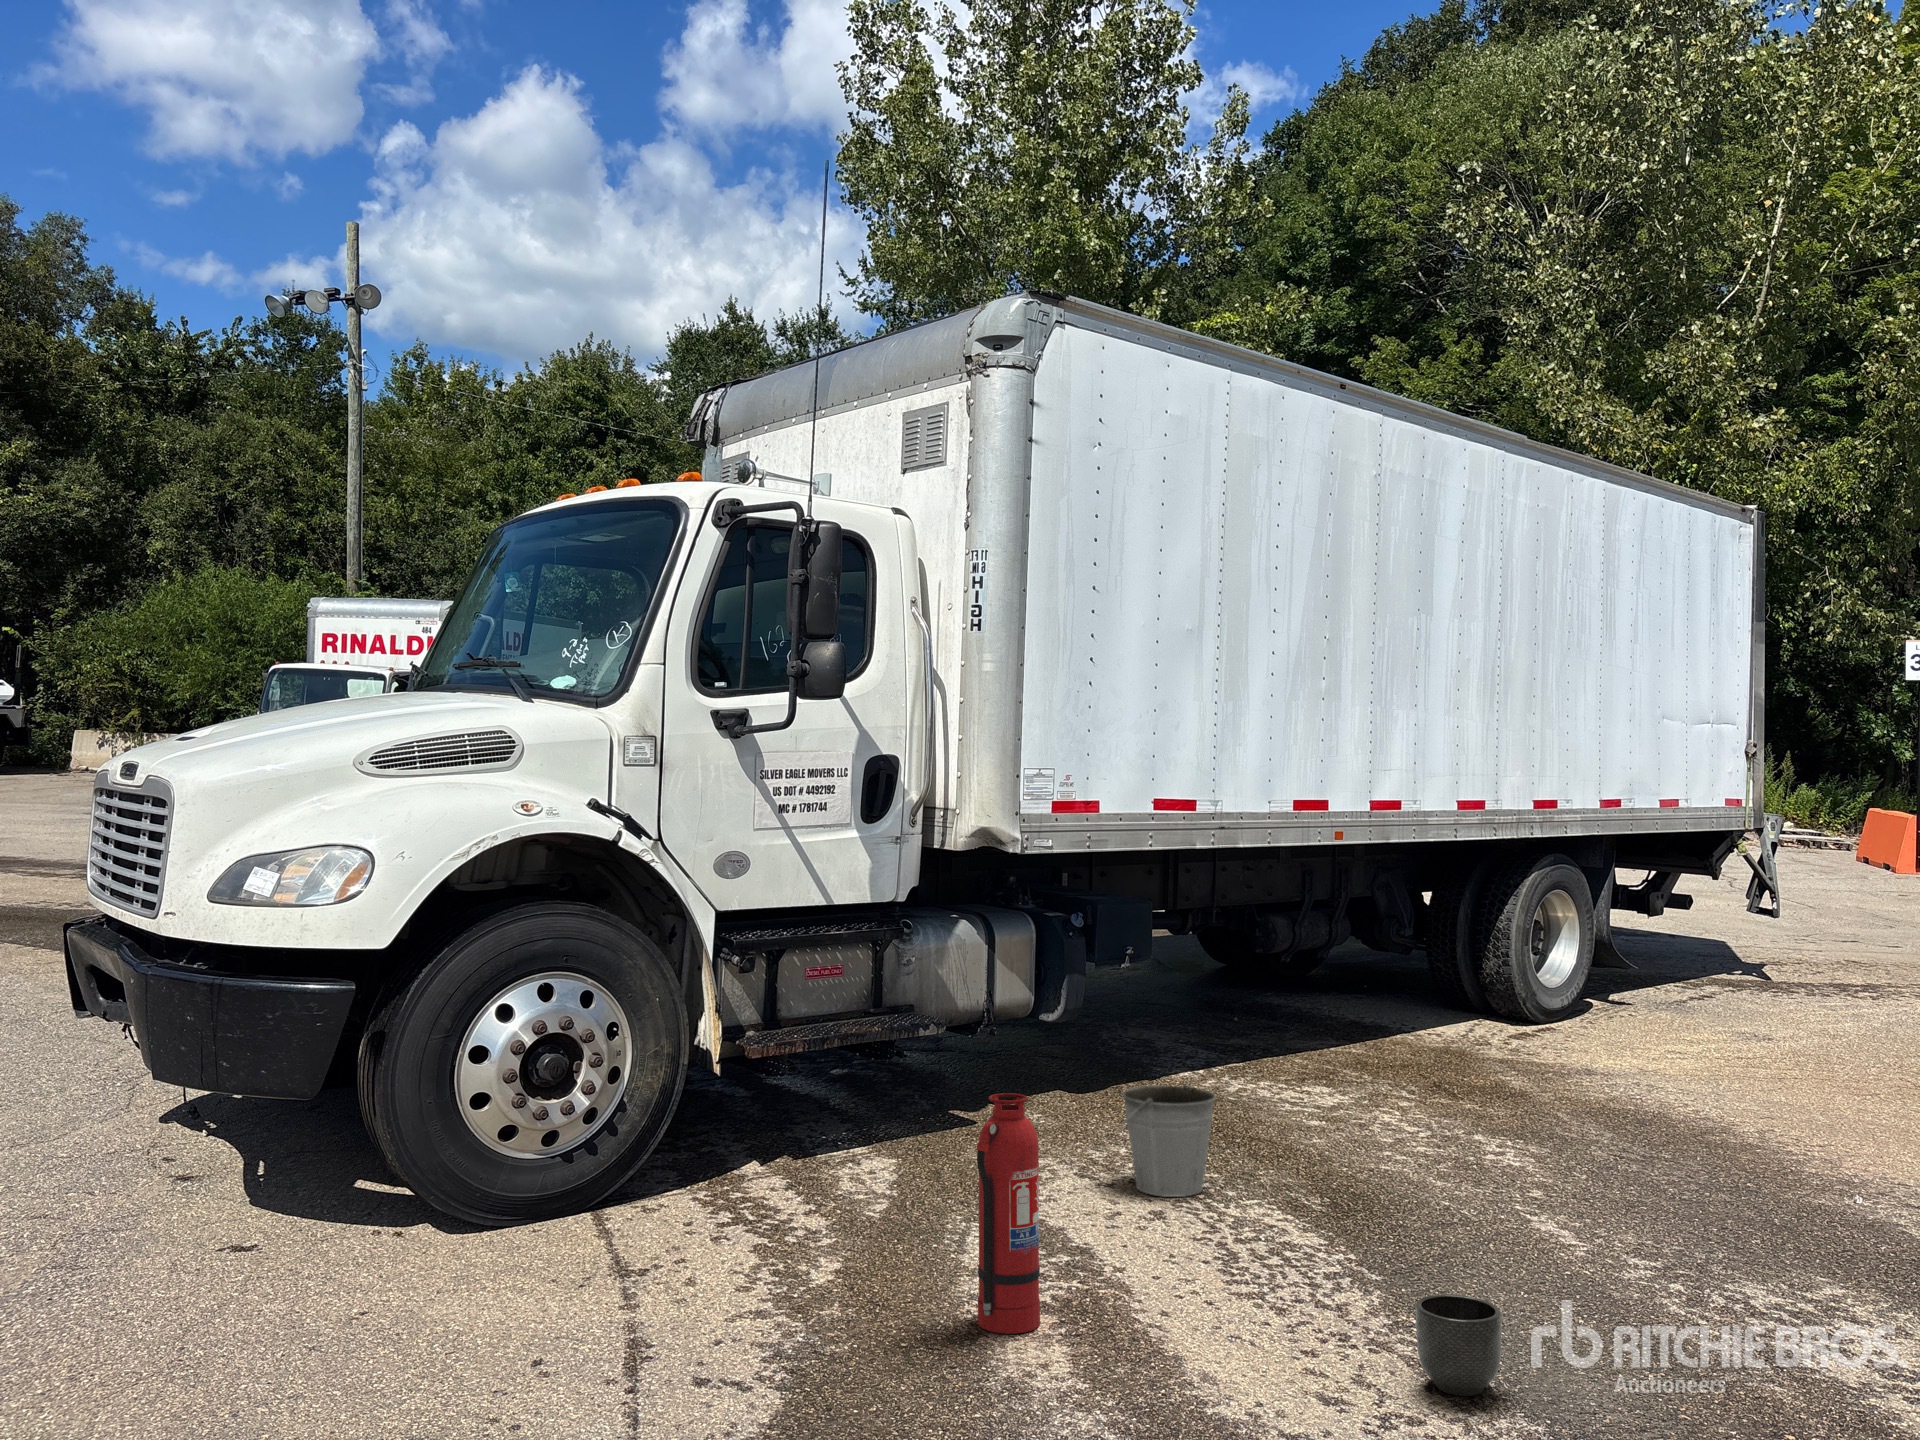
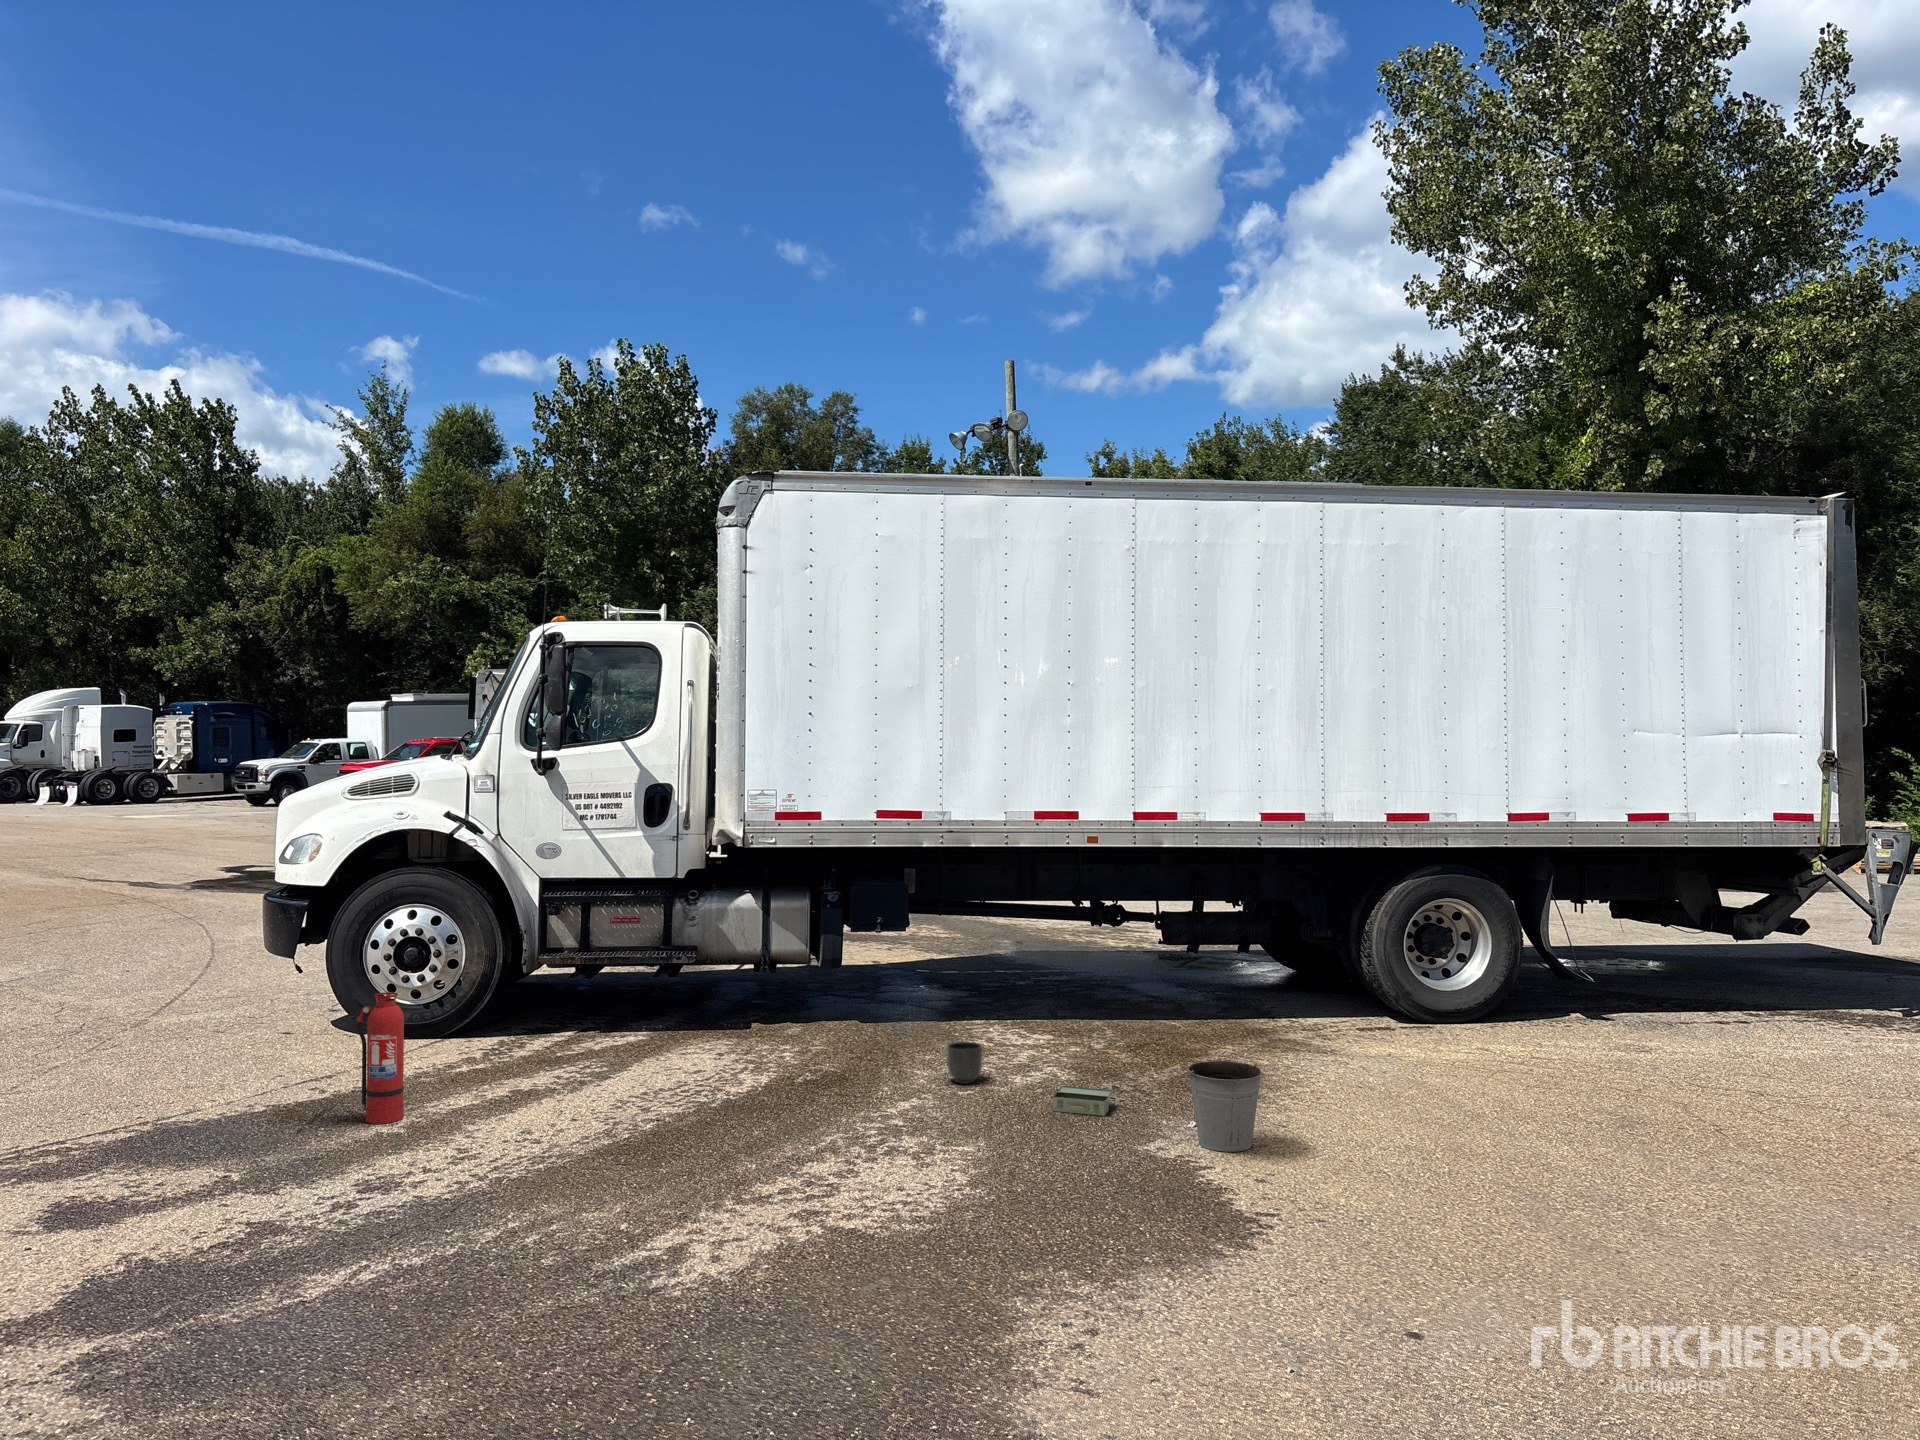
bucket: present [1119,1083,1215,1197] -> present [1184,1060,1262,1152]
toolbox: none [1573,1113,1658,1146] -> present [1052,1086,1113,1116]
planter: present [1416,1294,1502,1396] -> present [946,1042,983,1084]

